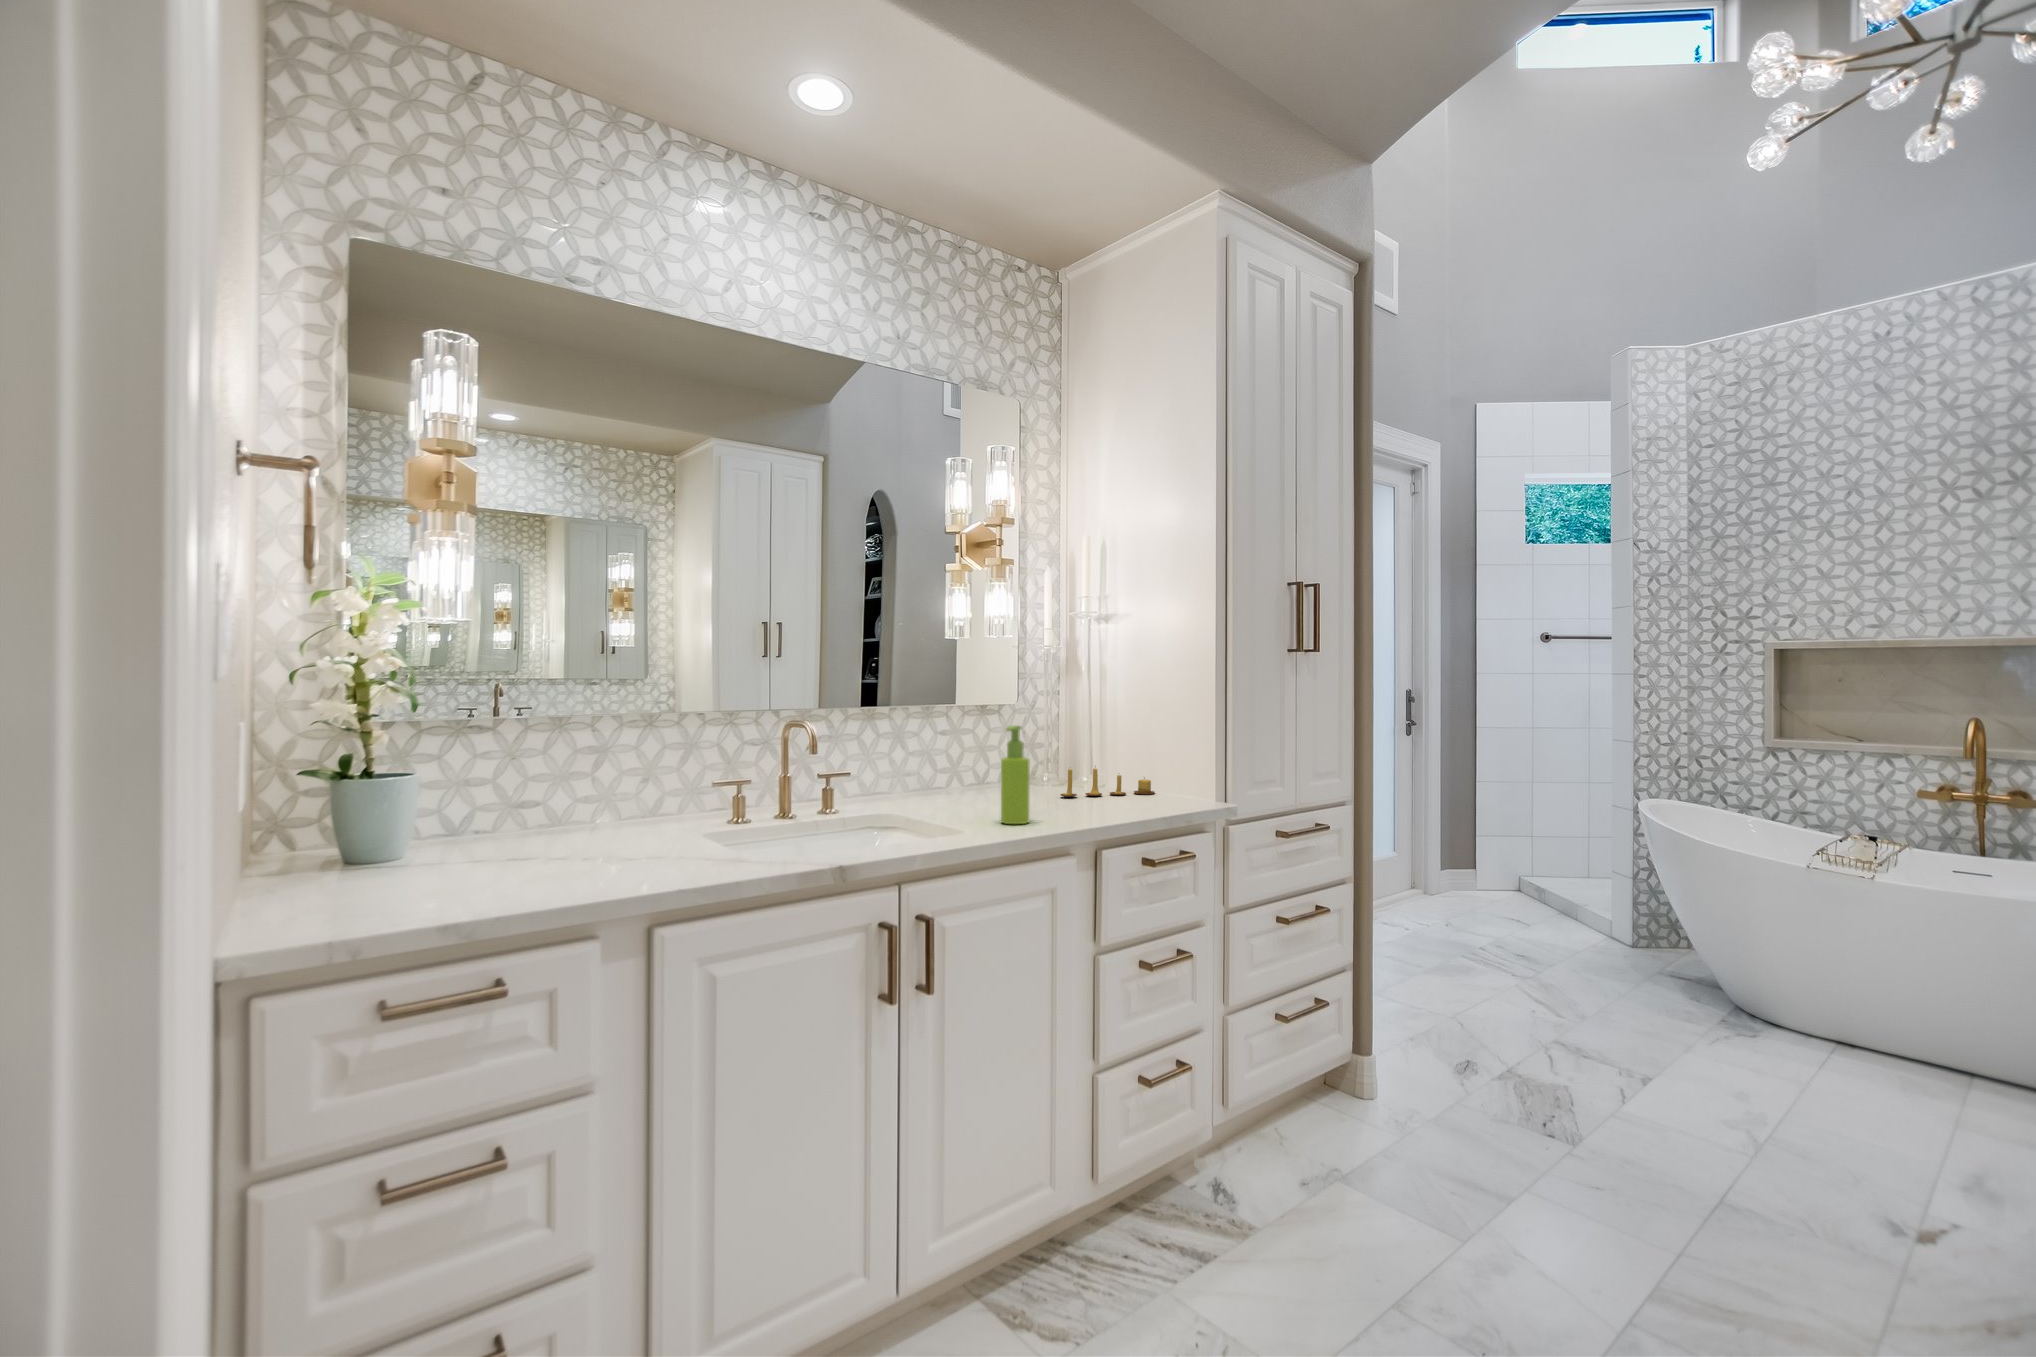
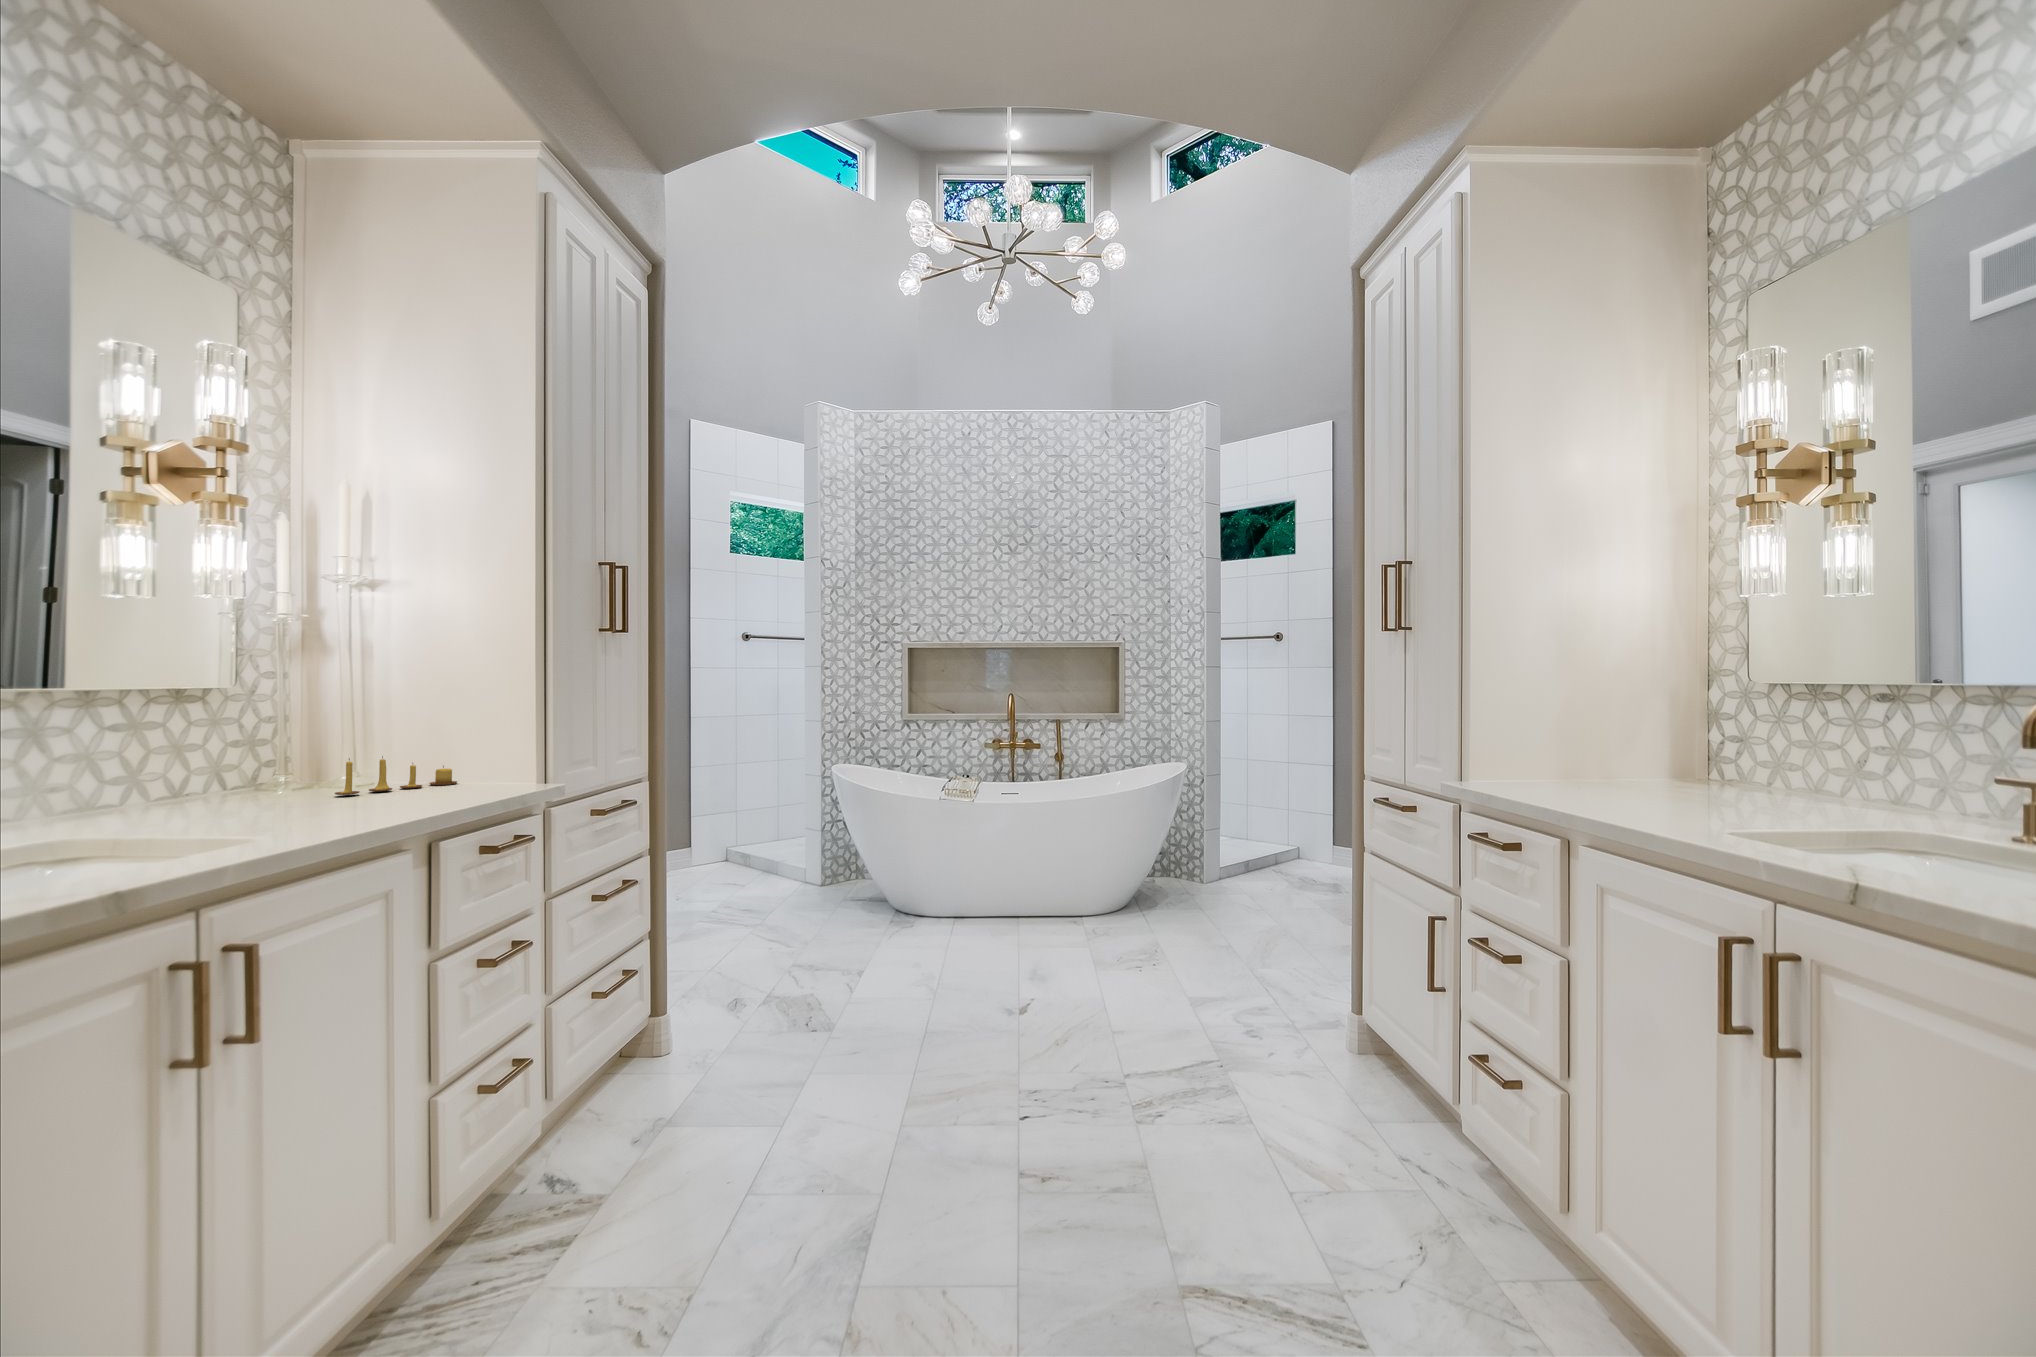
soap dispenser: present [1001,726,1030,824] -> none [301,704,345,824]

